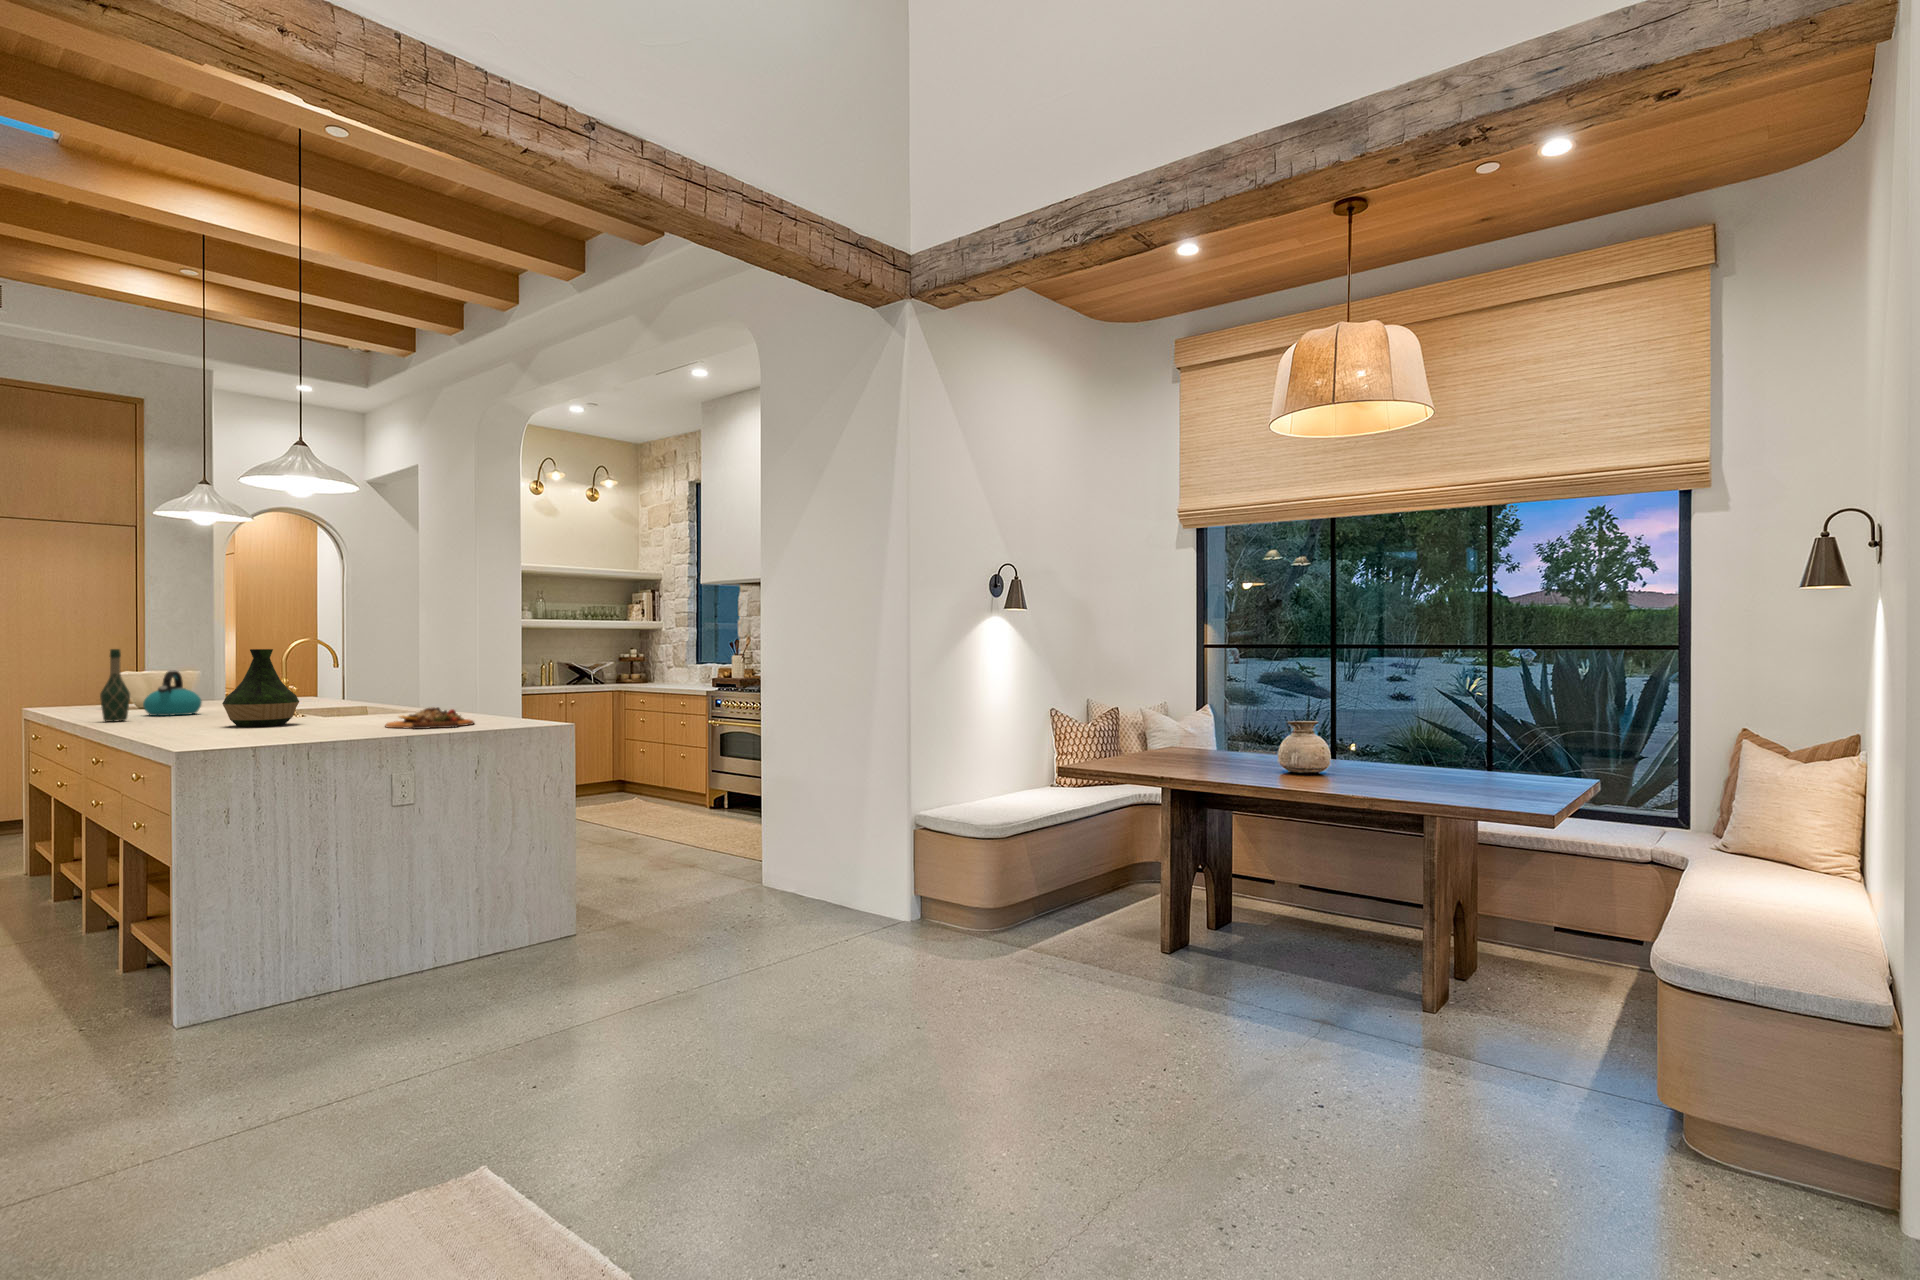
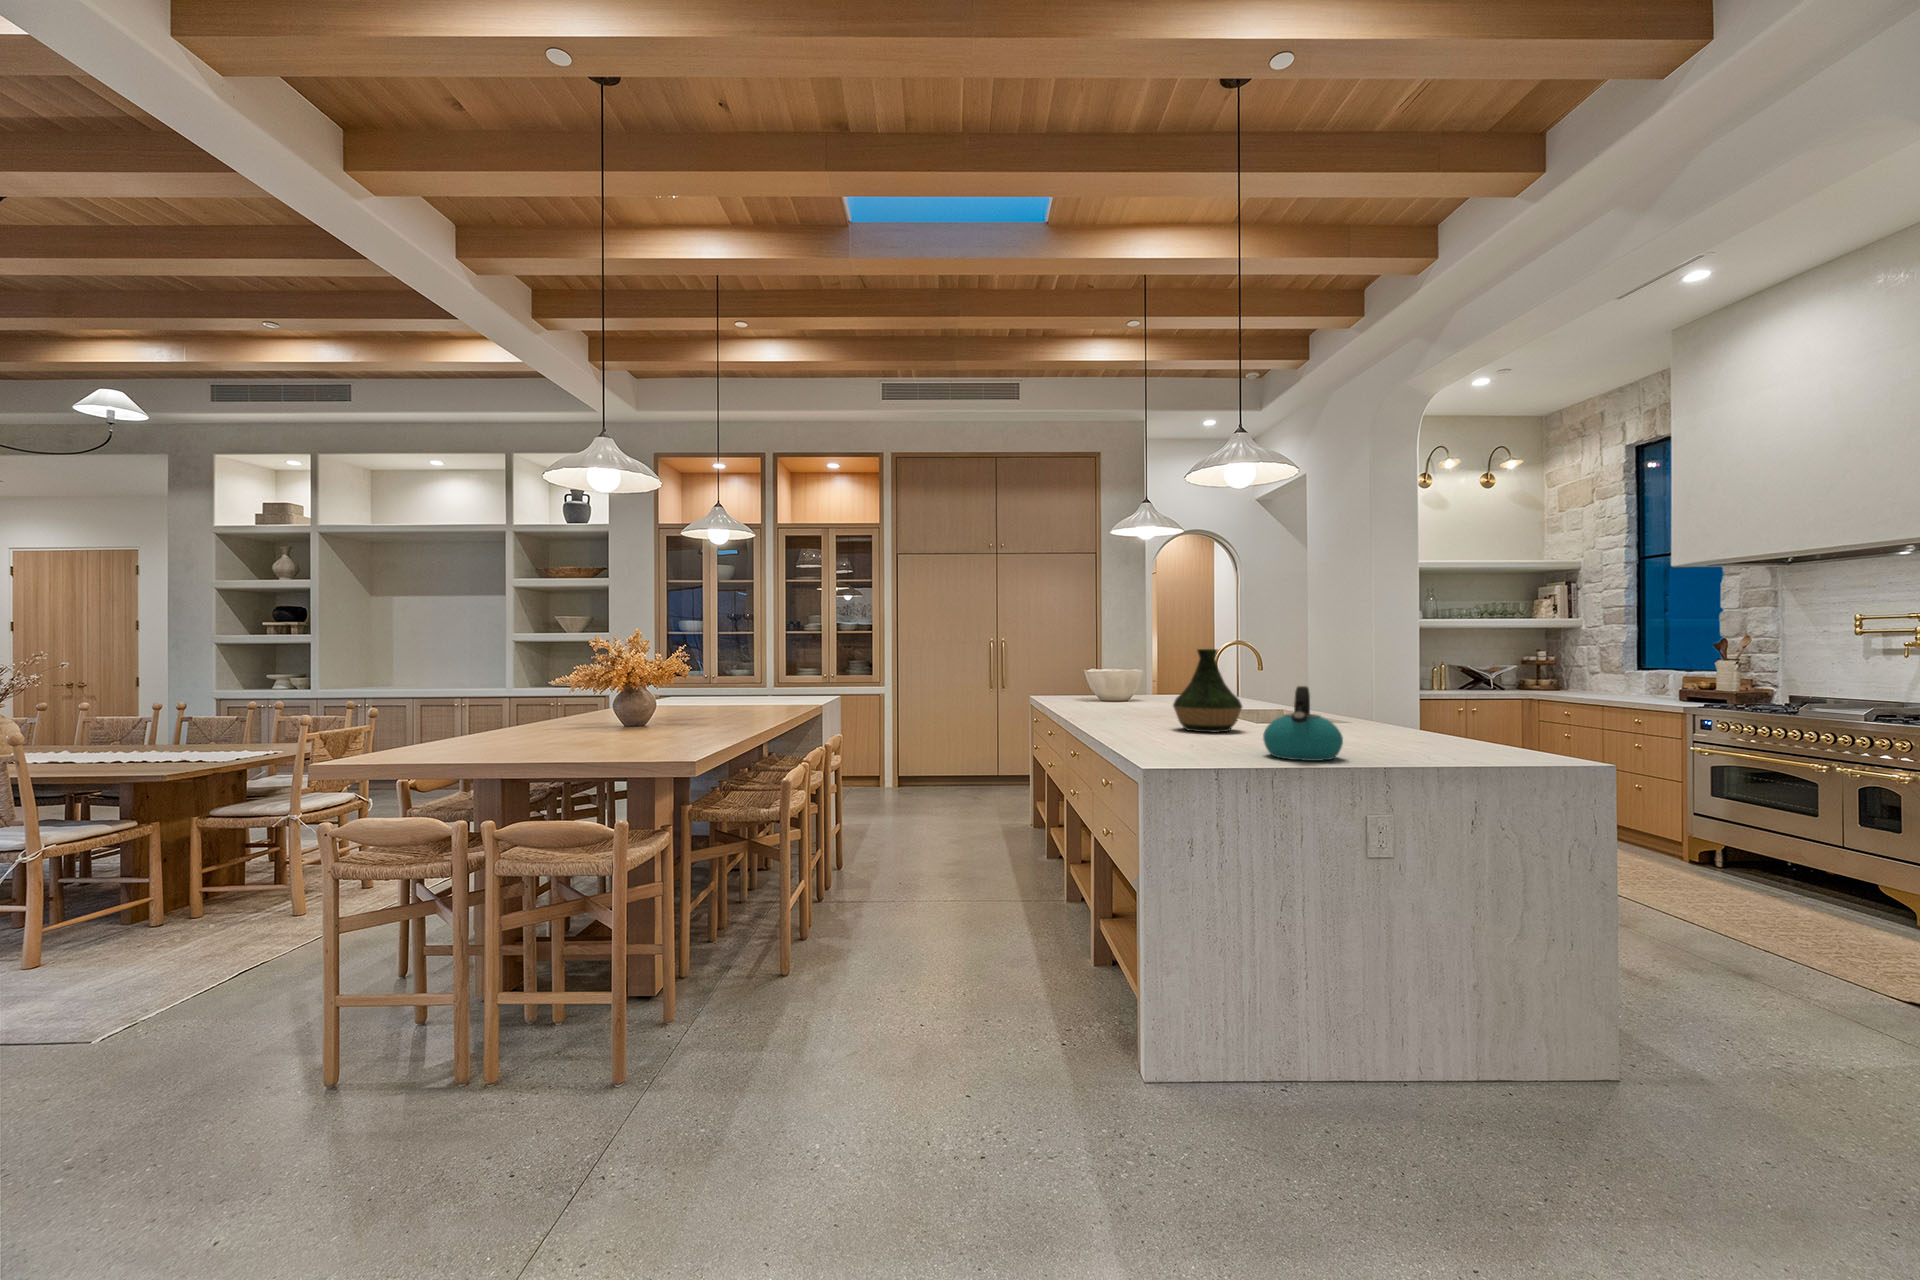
wine bottle: present [100,649,130,722] -> none [1075,648,1096,714]
kettle: present [143,671,202,716] -> present [1263,686,1343,761]
cutting board: present [385,708,474,729] -> none [1342,724,1457,756]

